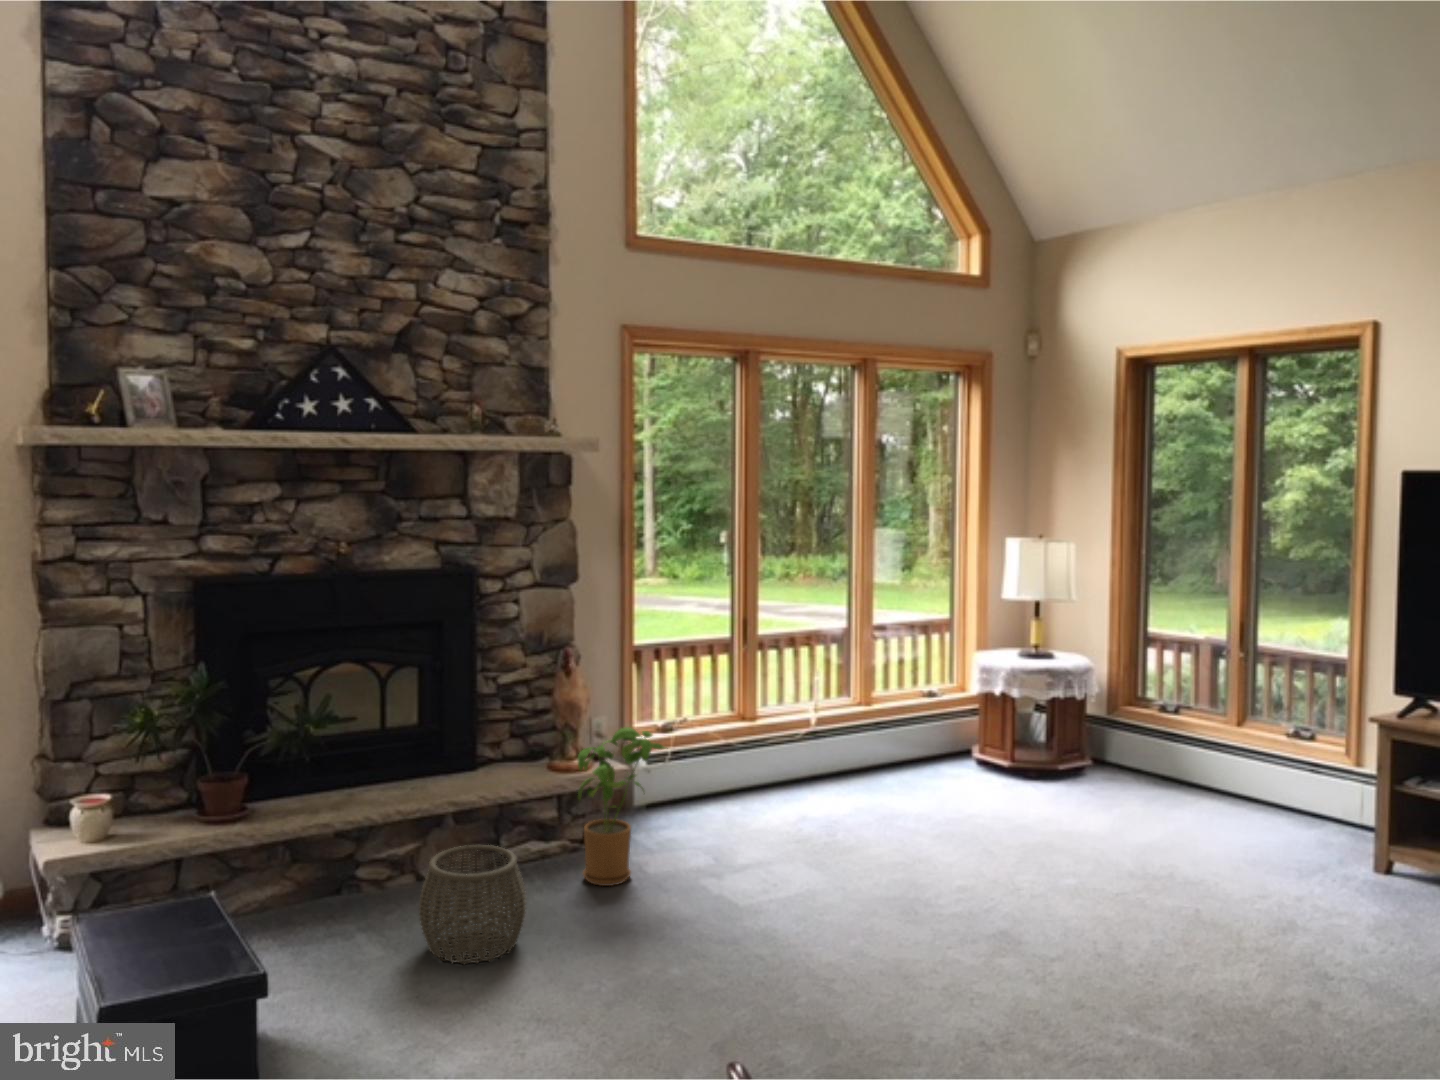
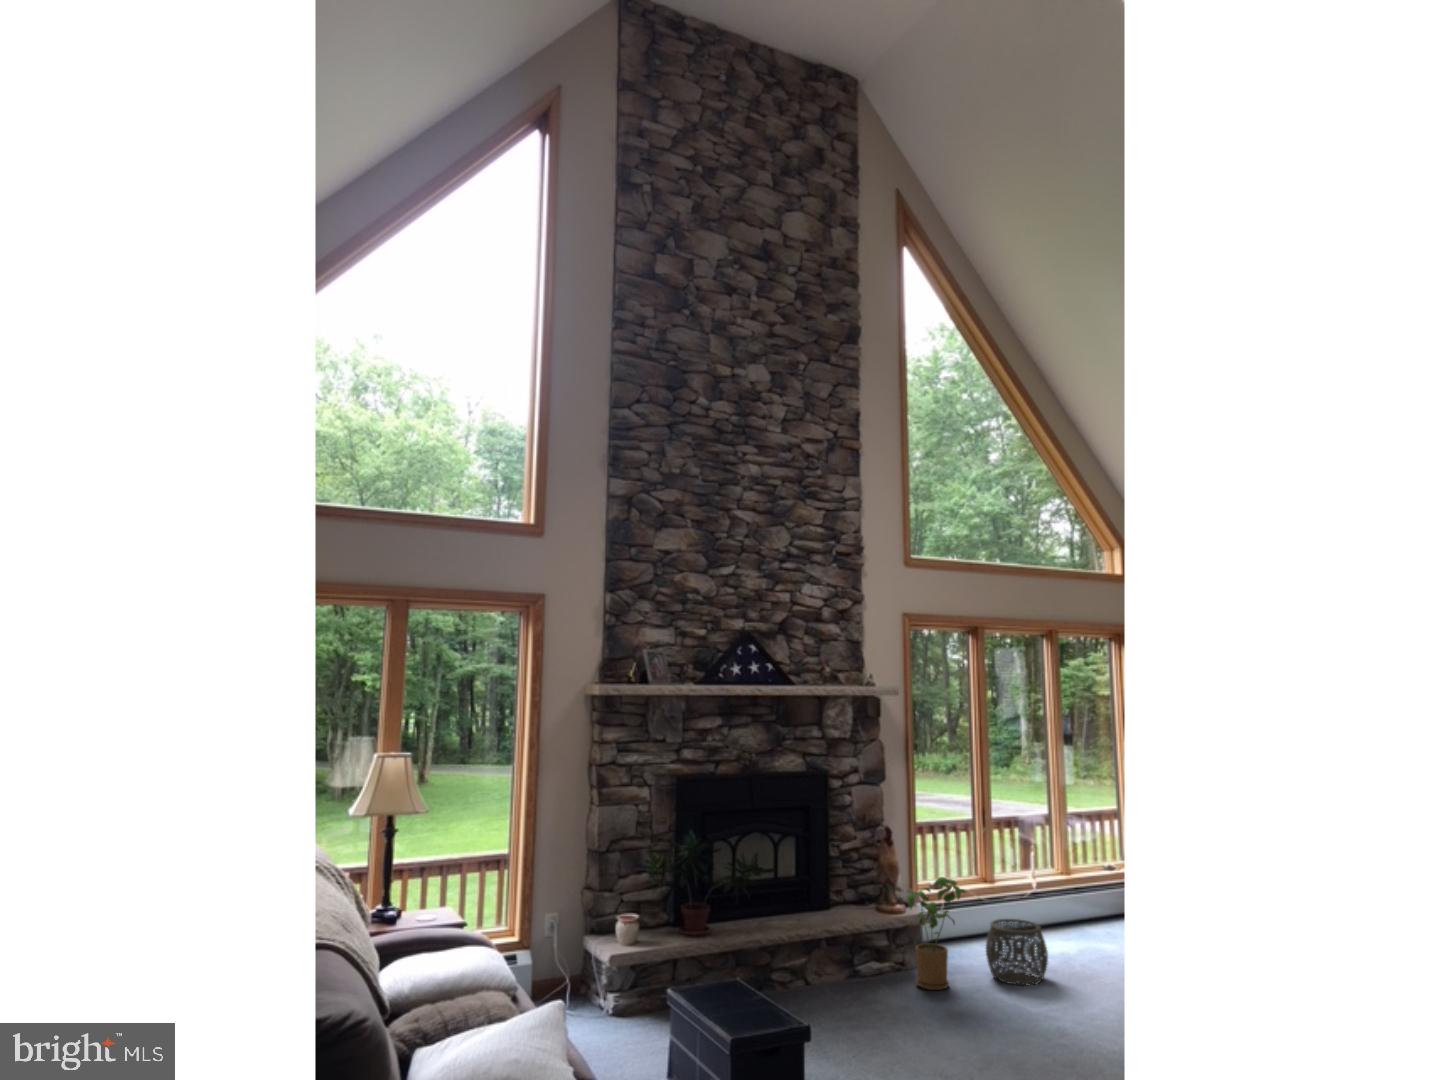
woven basket: present [419,845,526,964] -> present [986,919,1048,986]

